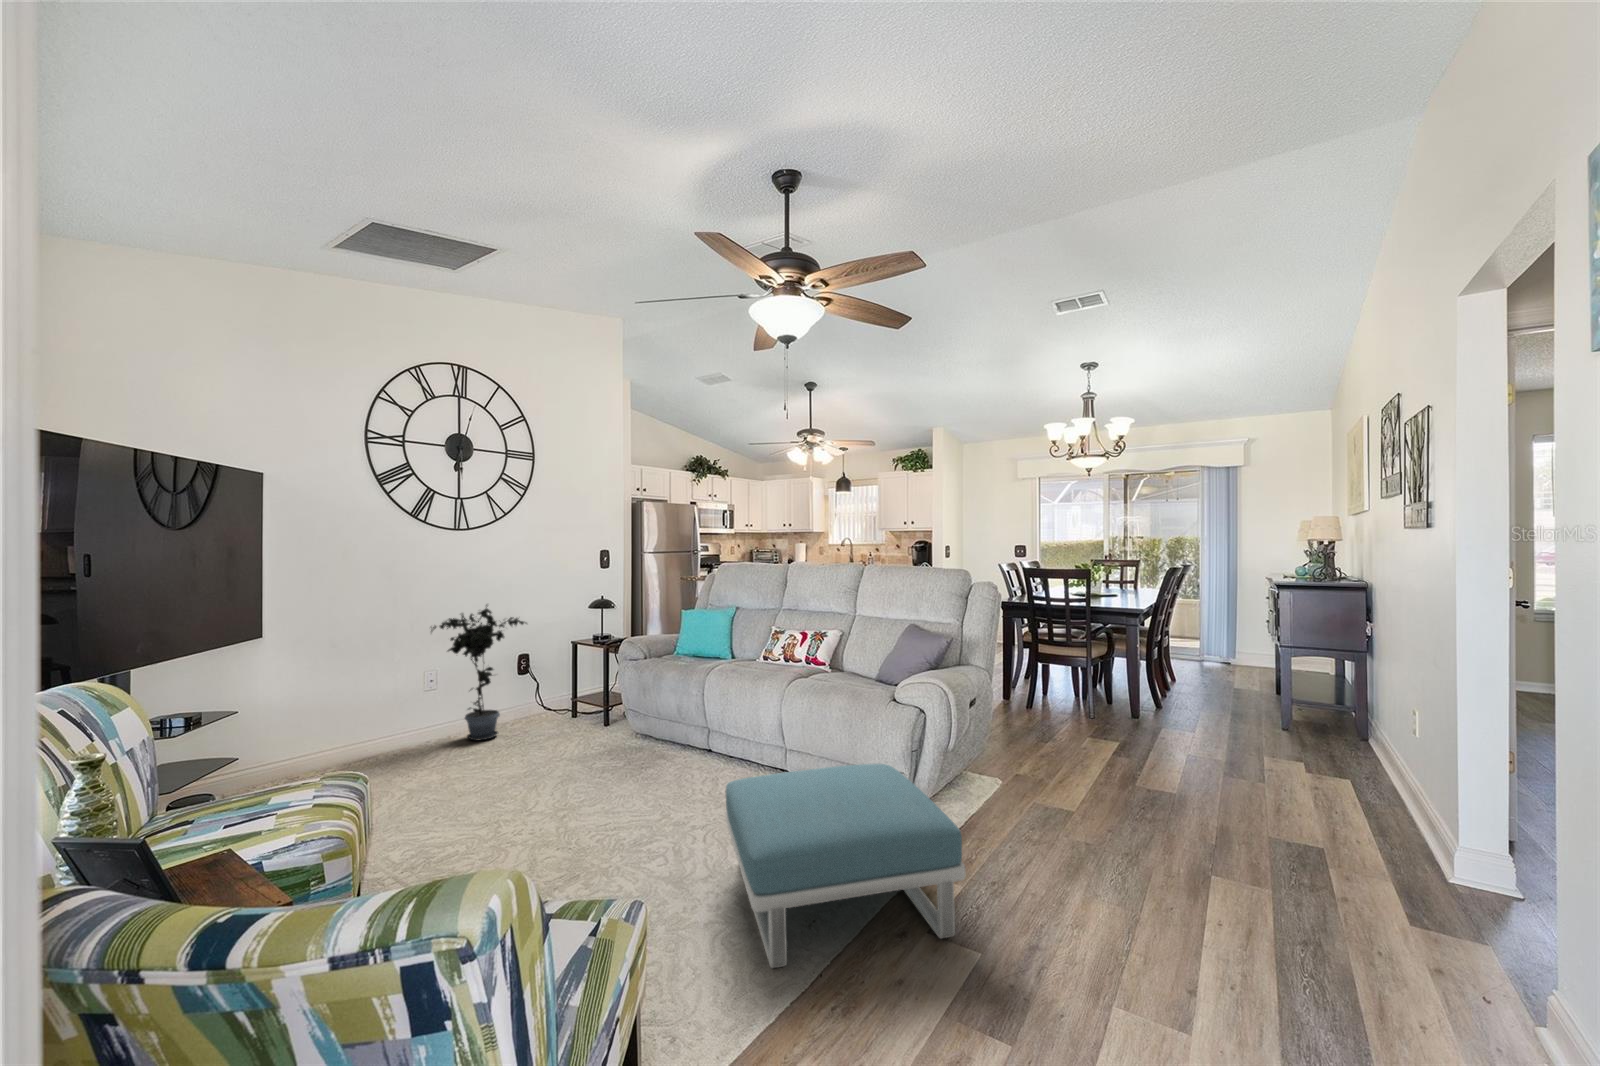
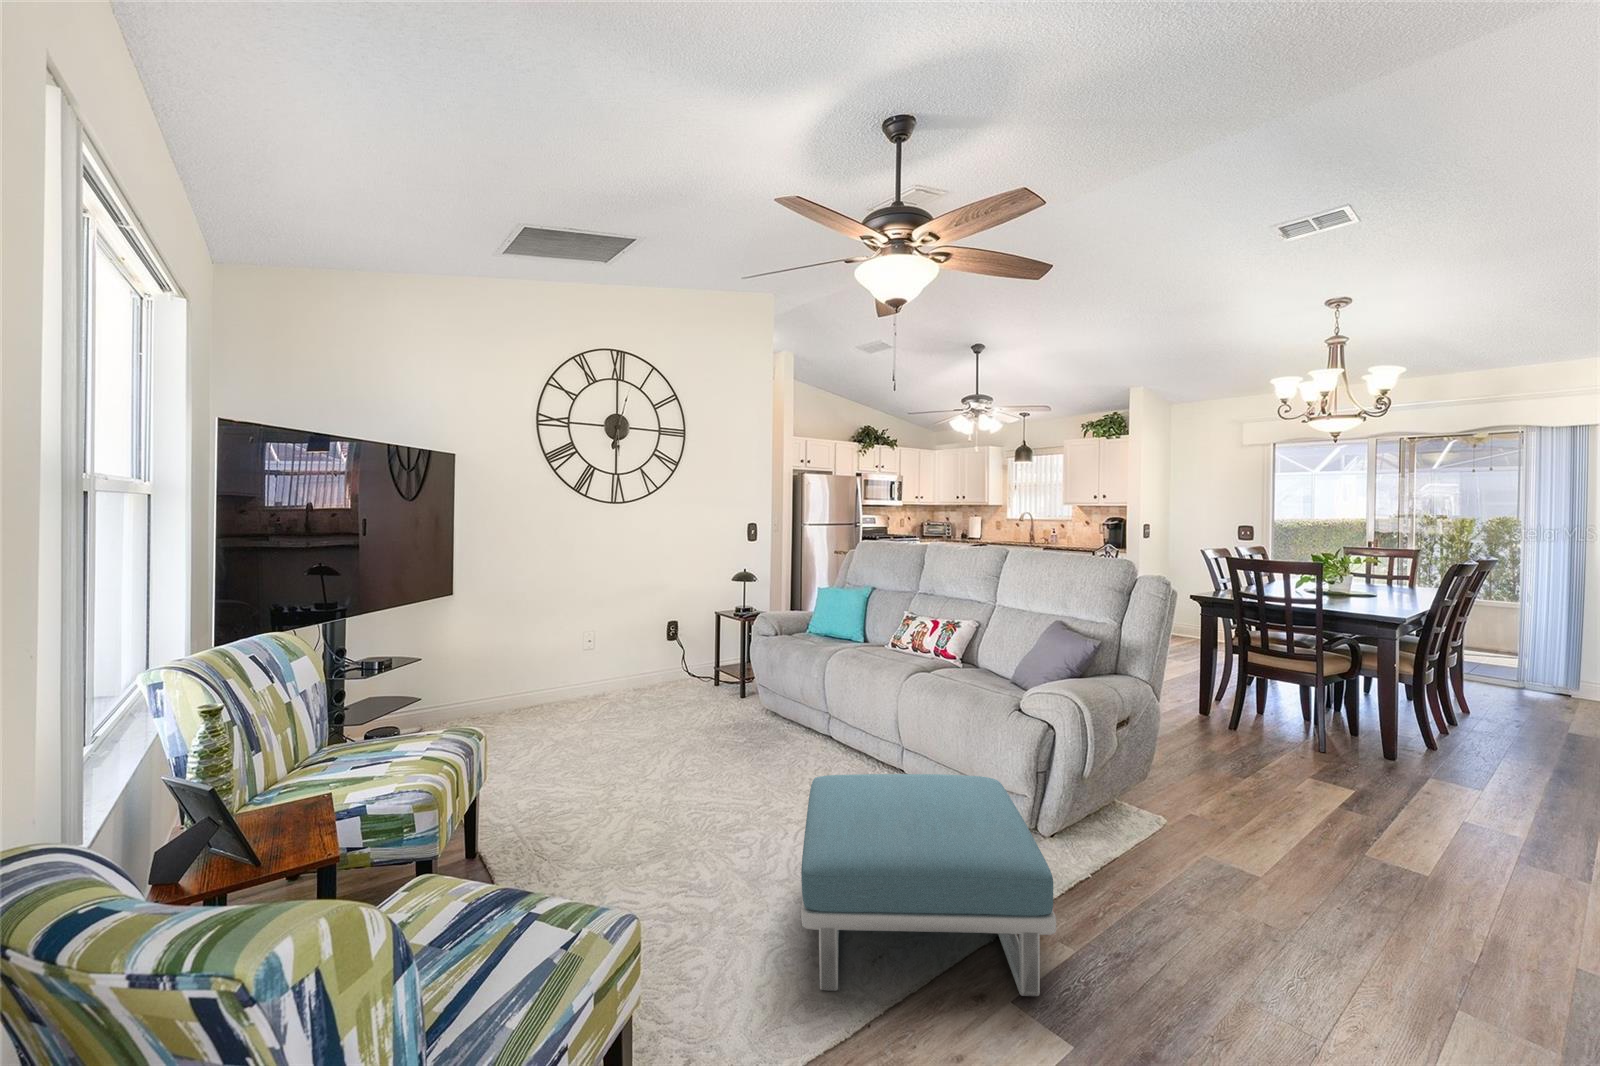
potted plant: present [431,605,527,741] -> none [590,573,677,700]

